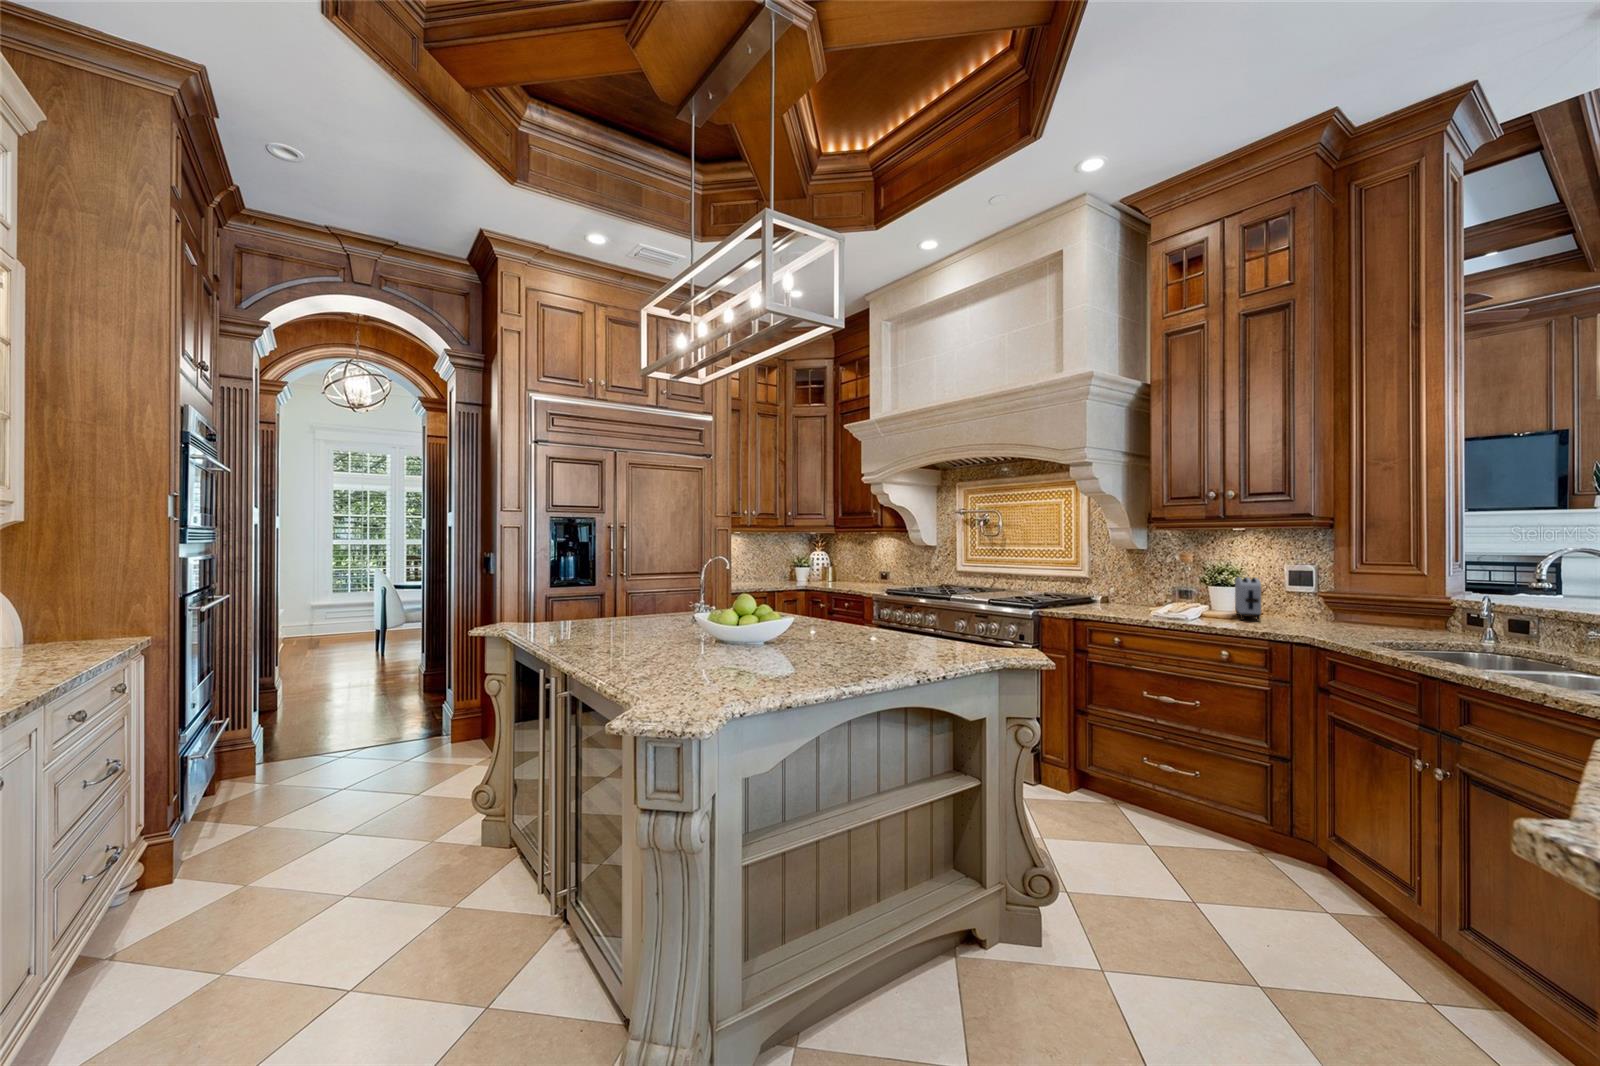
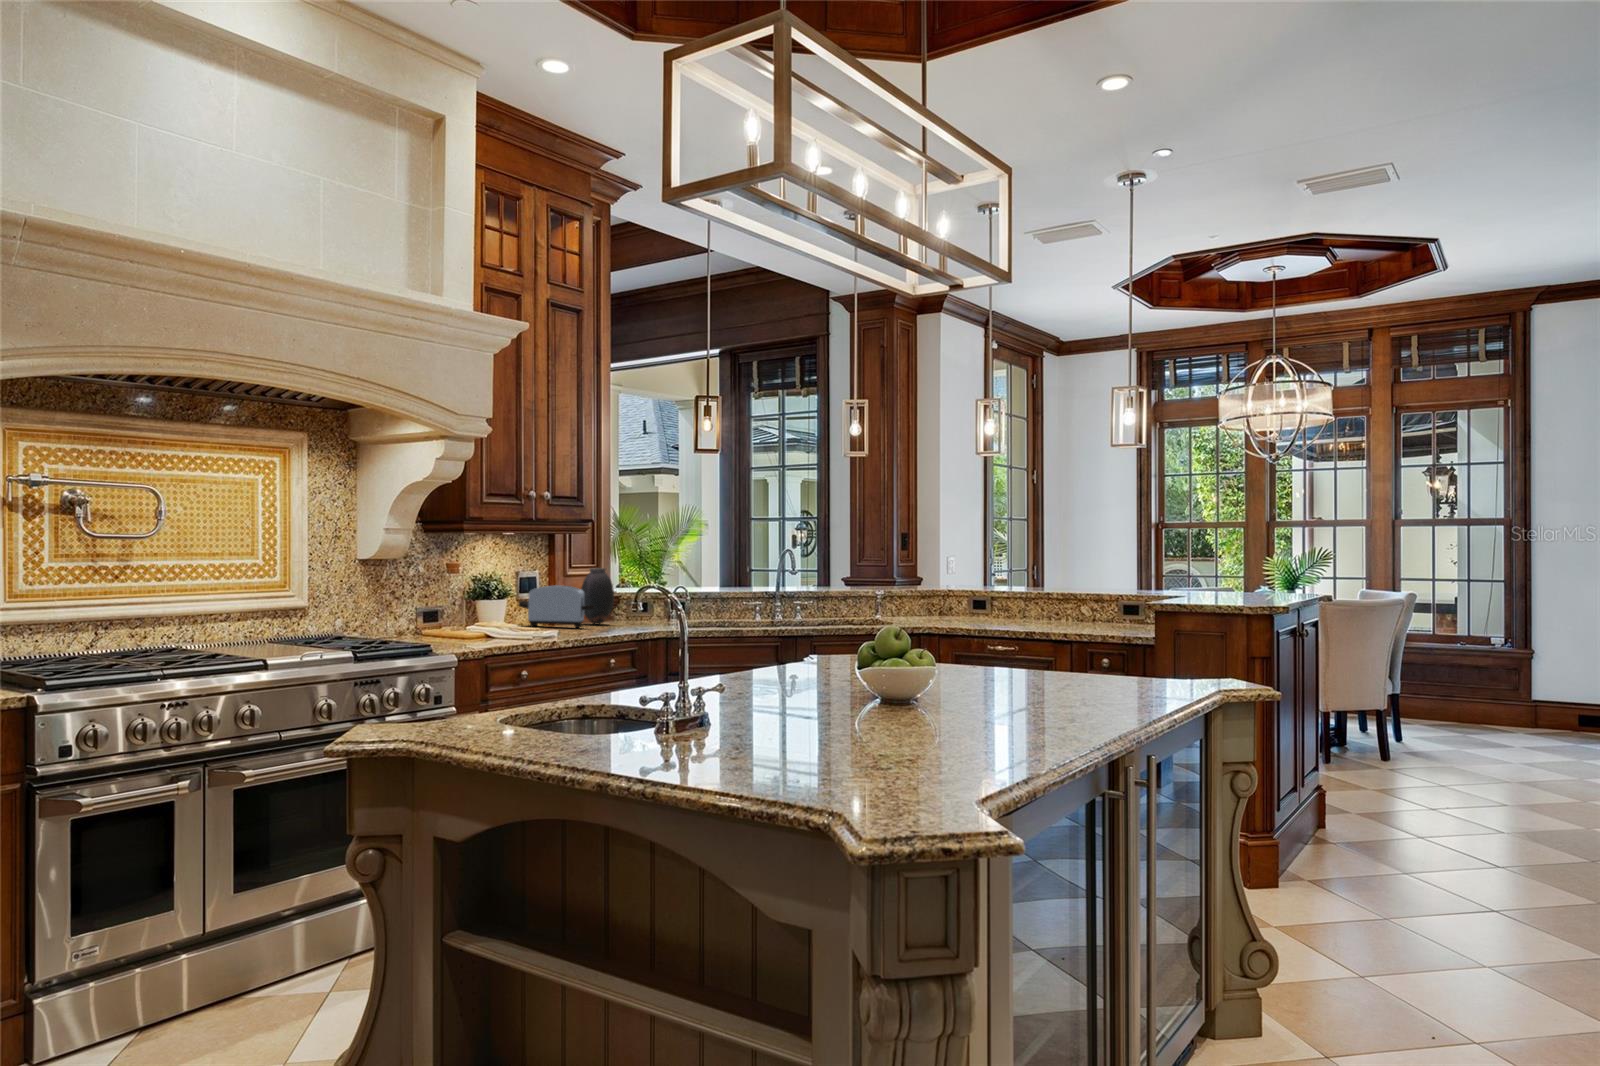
vase: none [1313,563,1360,627] -> present [581,568,614,625]

